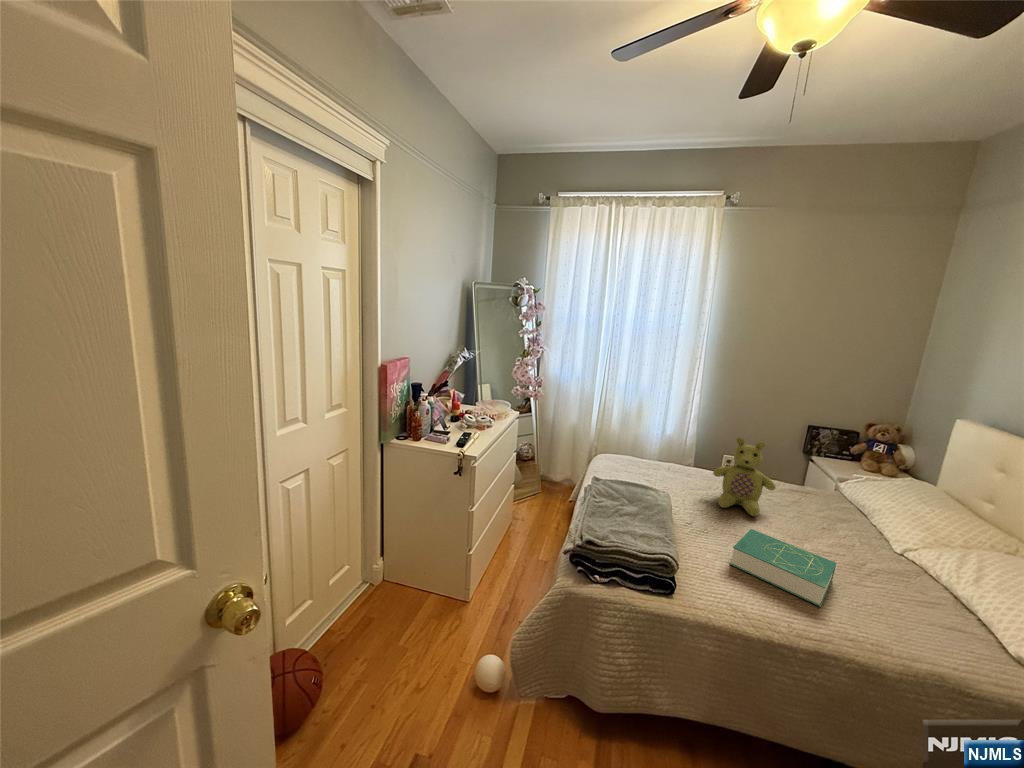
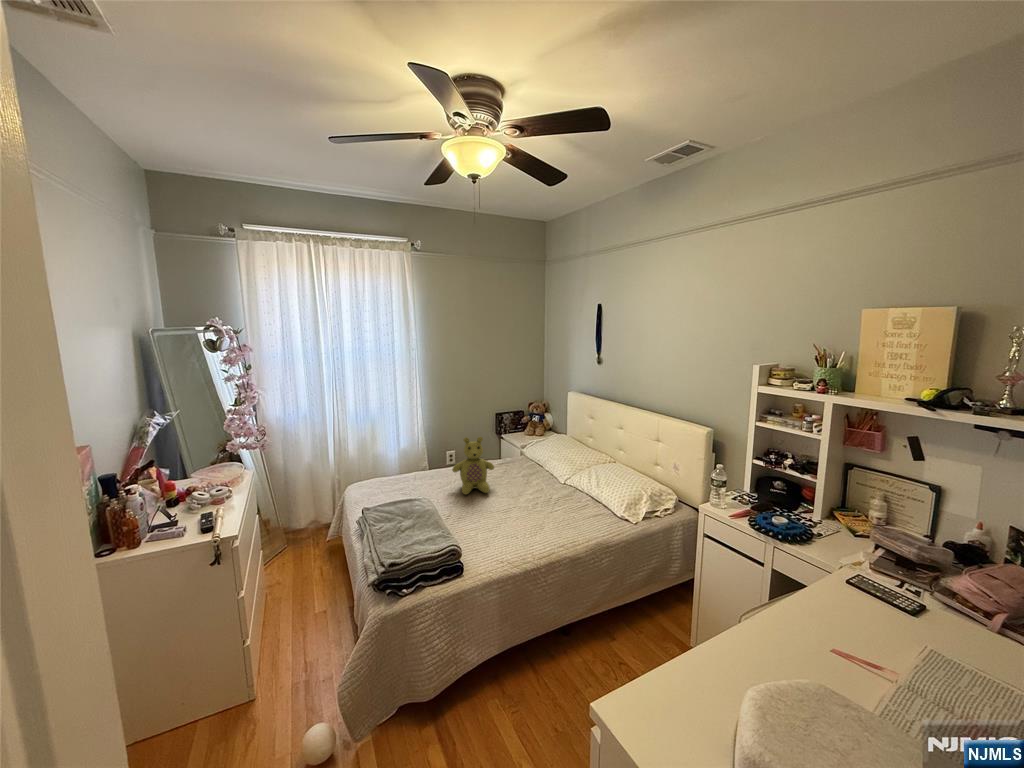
book: present [730,529,837,607] -> none [487,502,543,535]

